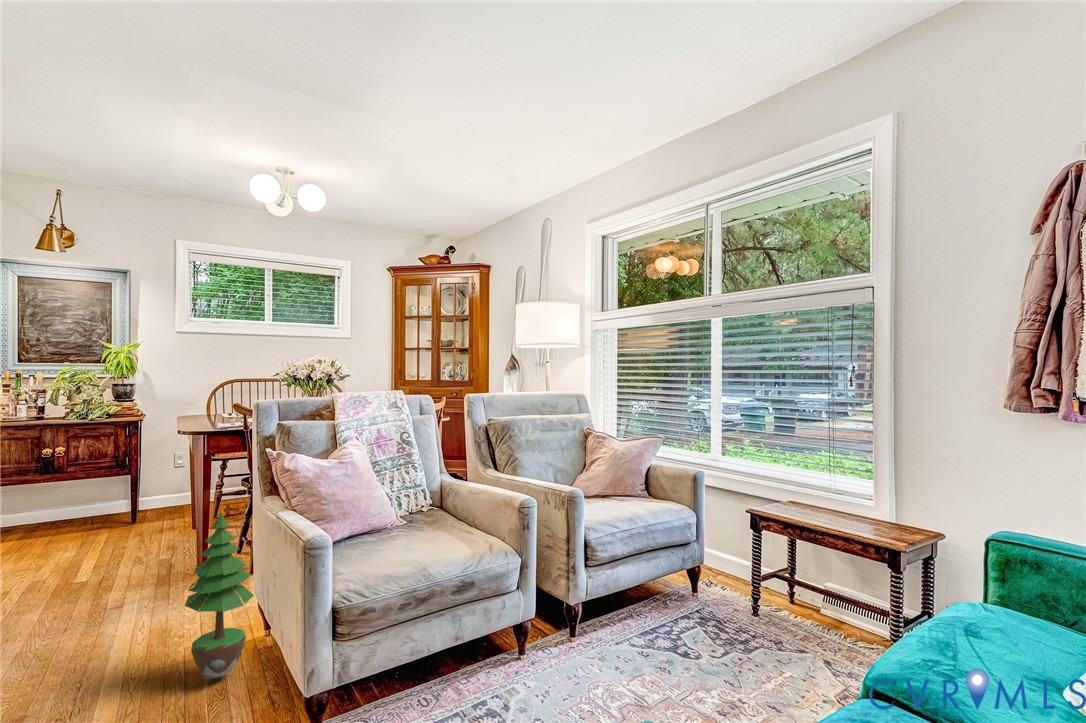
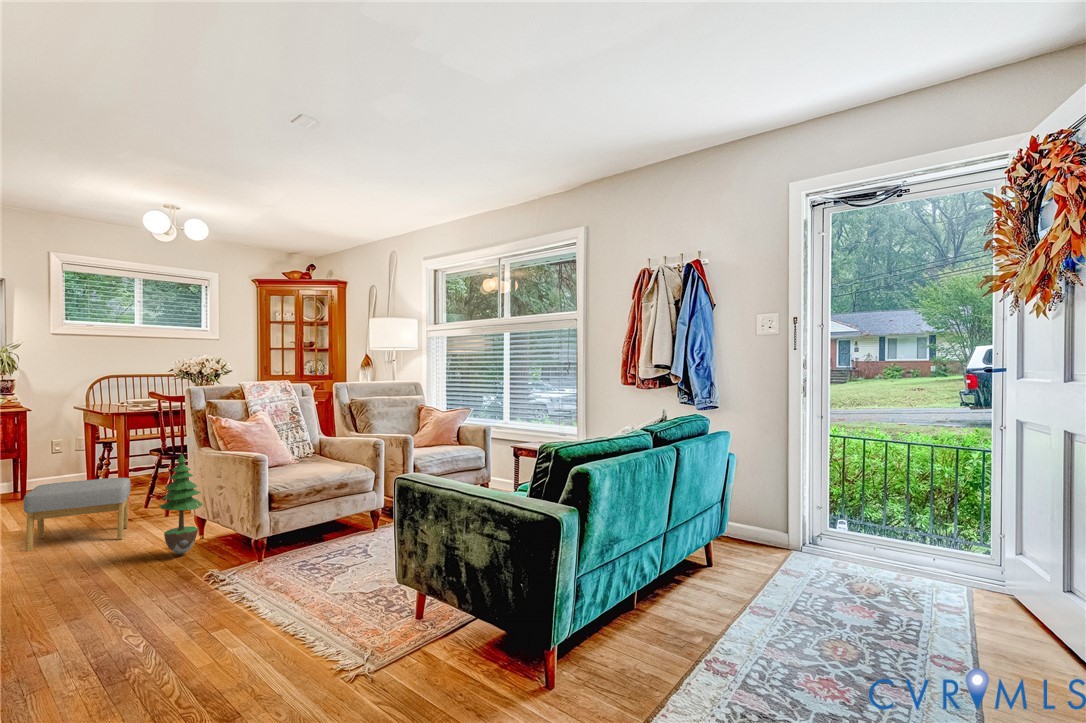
footstool: none [41,523,198,635] -> present [23,478,131,551]

